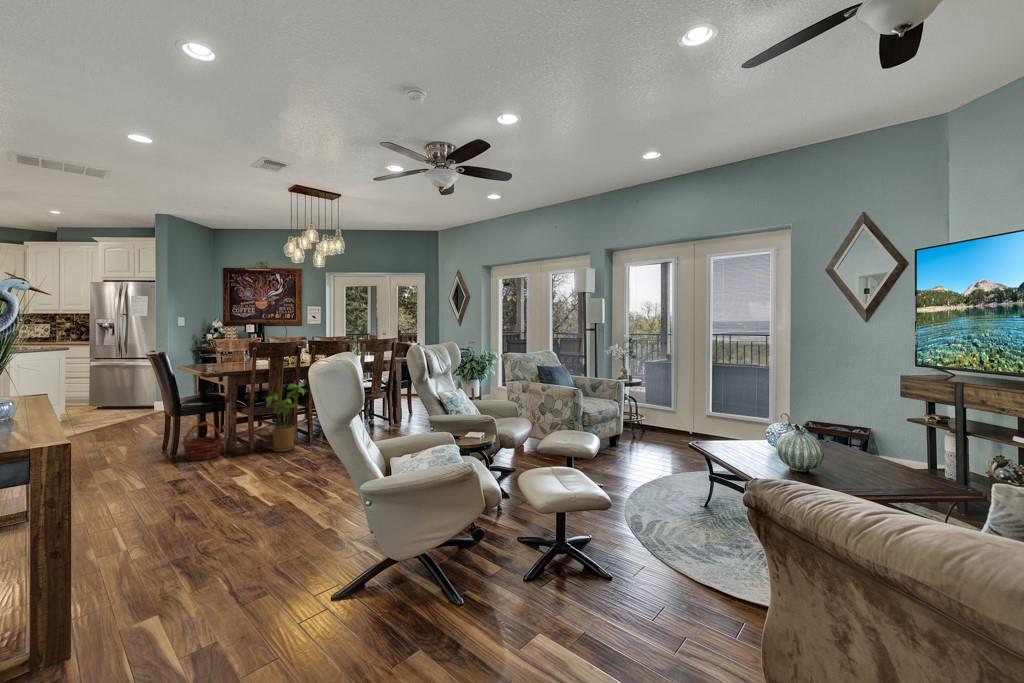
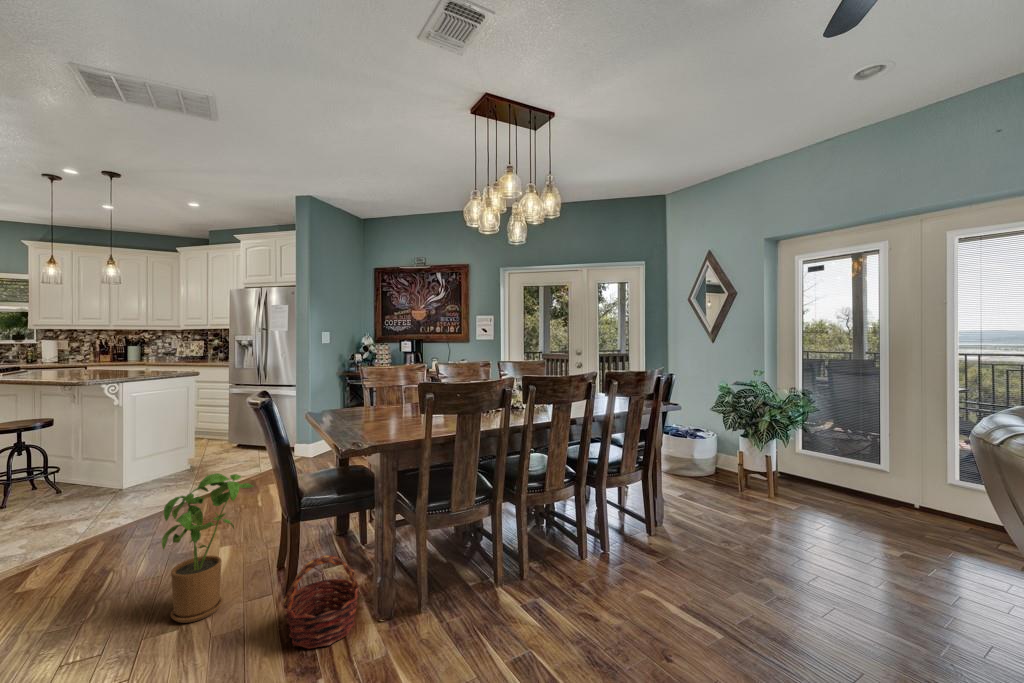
house plant: present [266,384,306,452] -> present [162,473,254,623]

